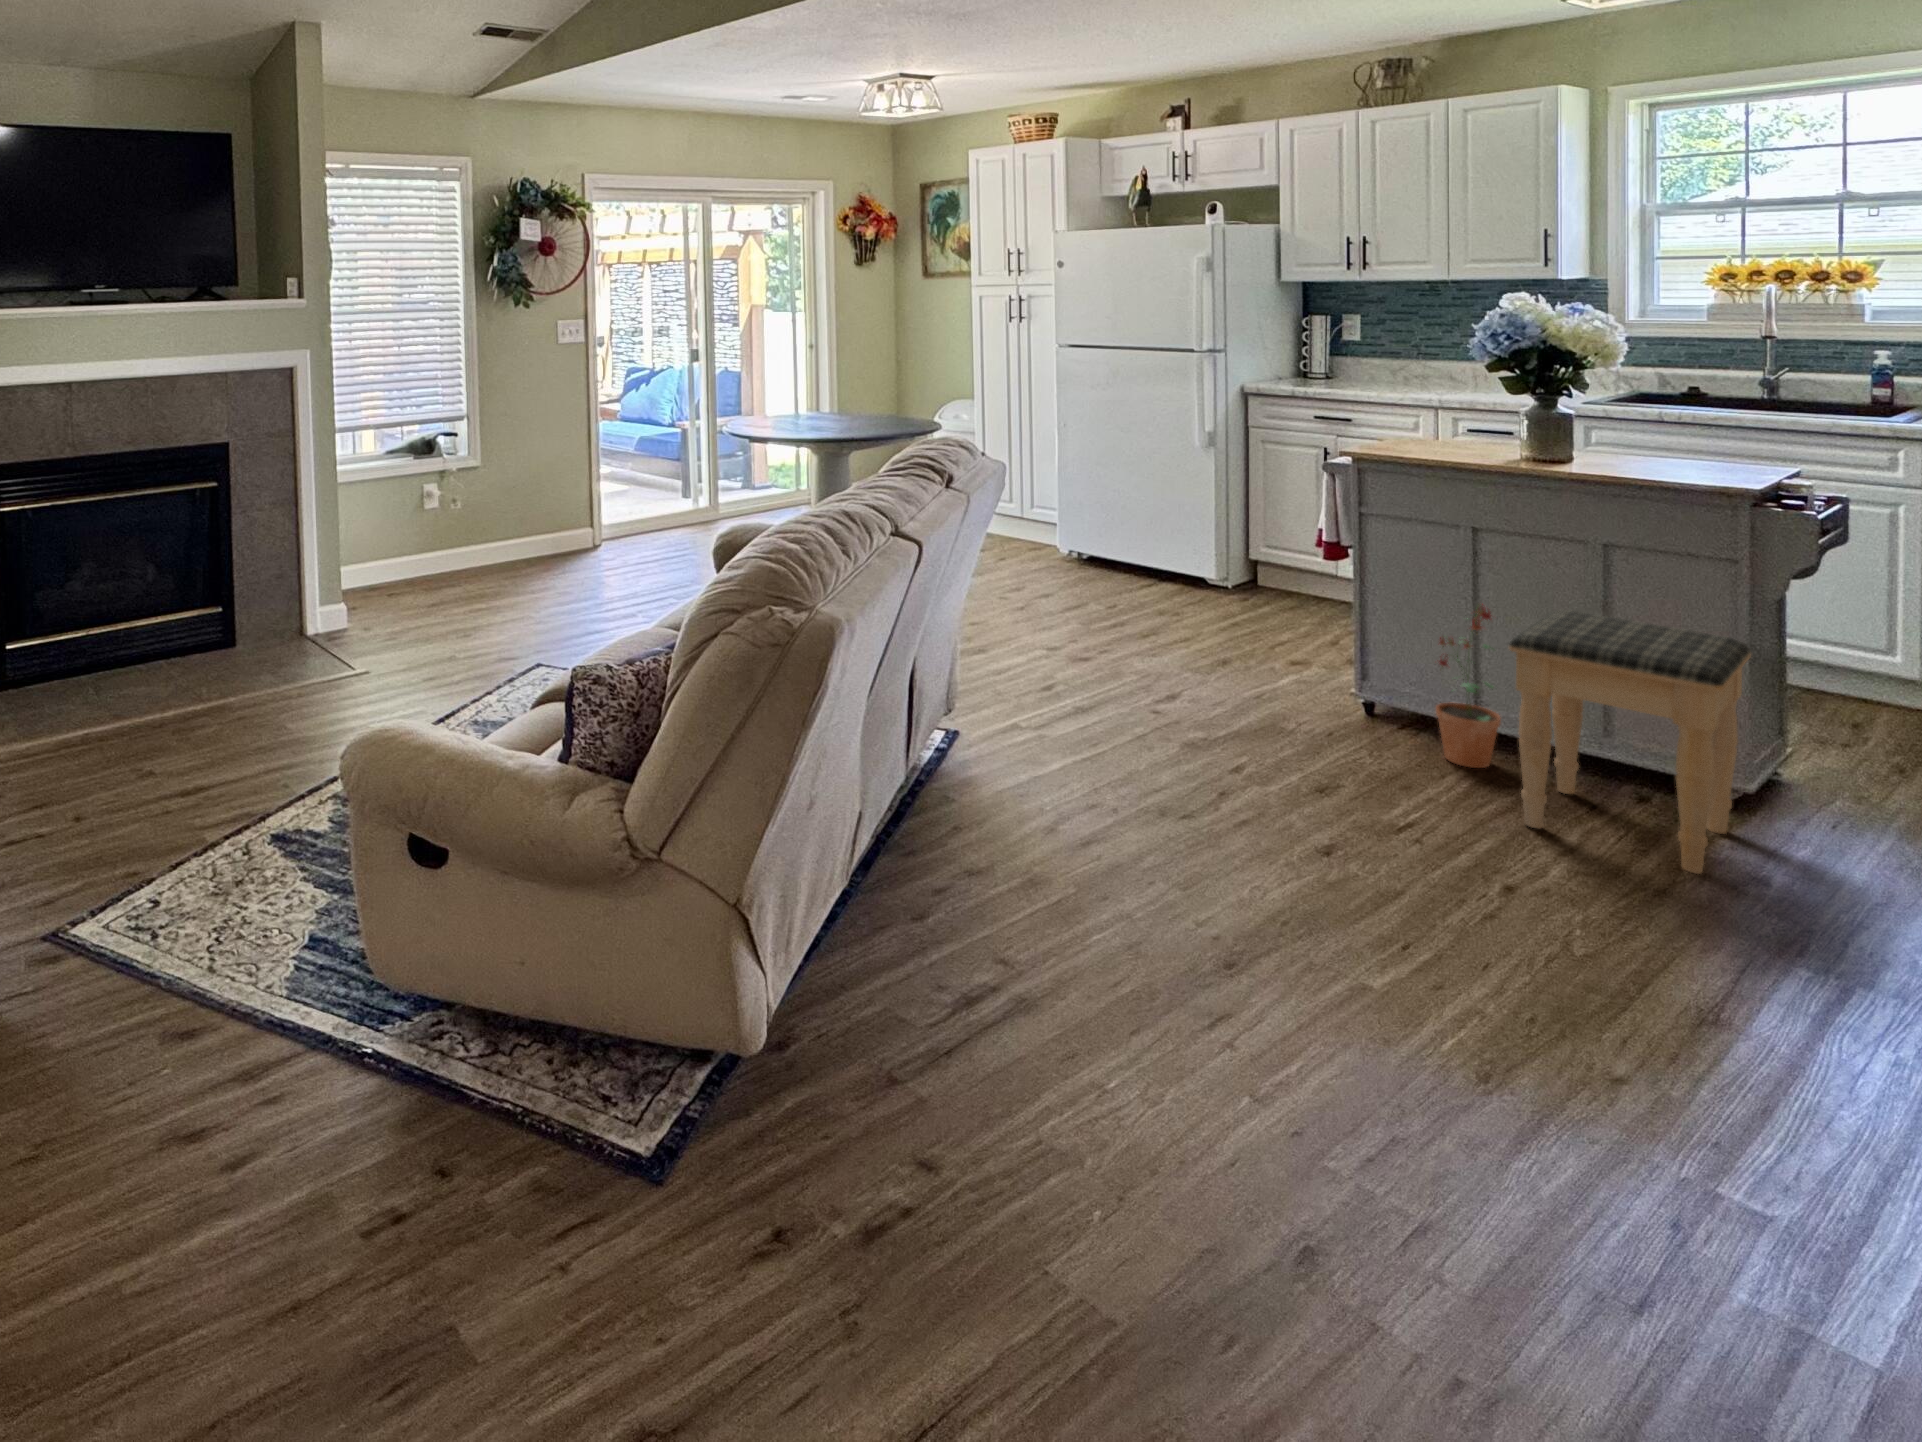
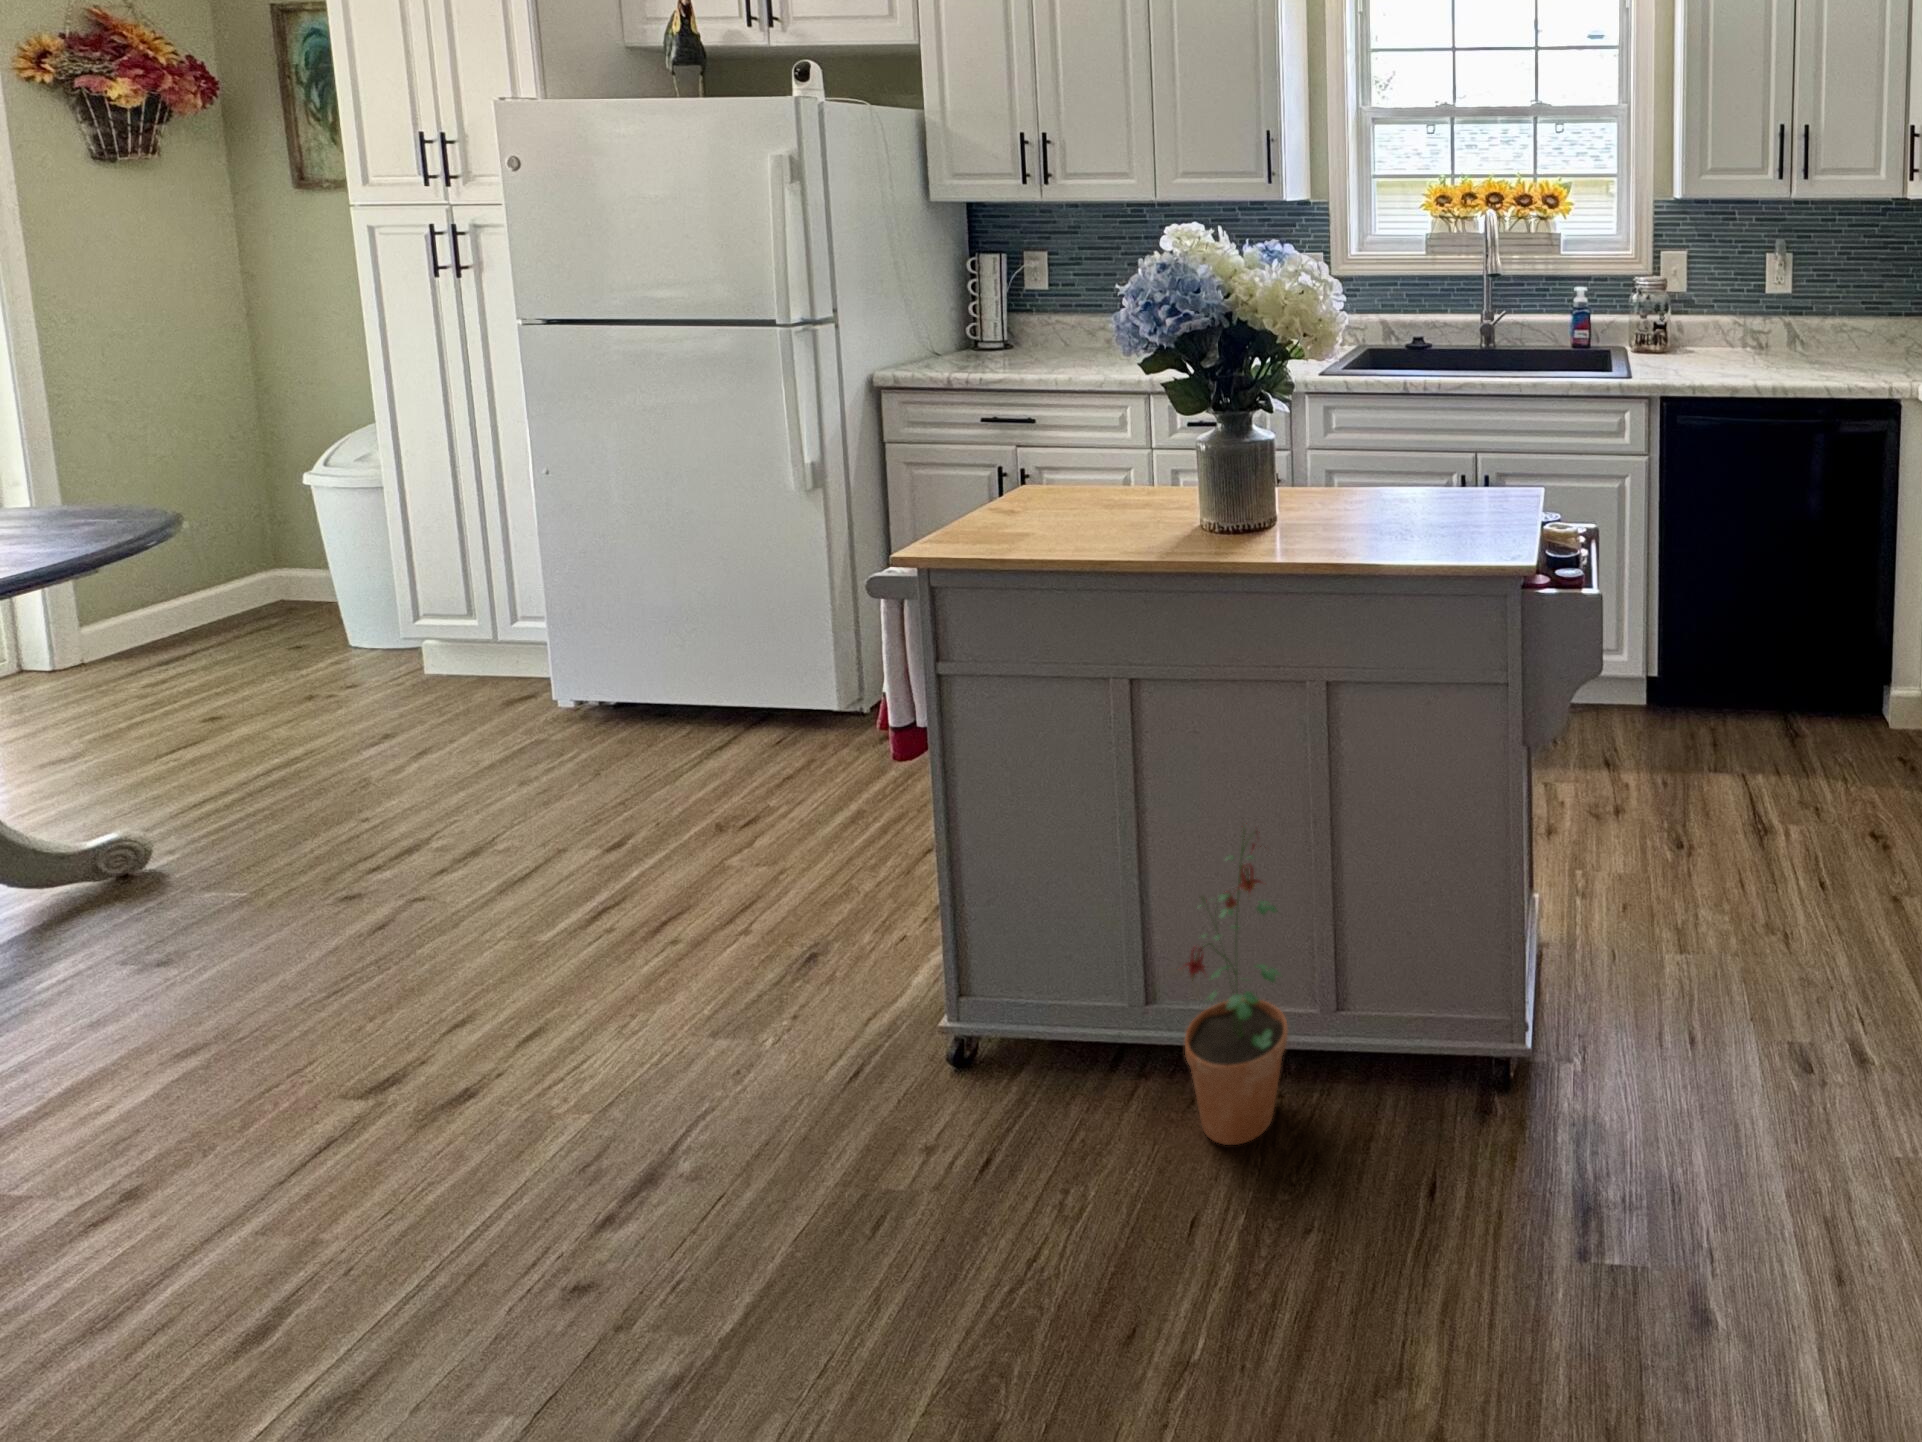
footstool: present [1509,610,1751,874] -> none [1329,822,1674,1349]

